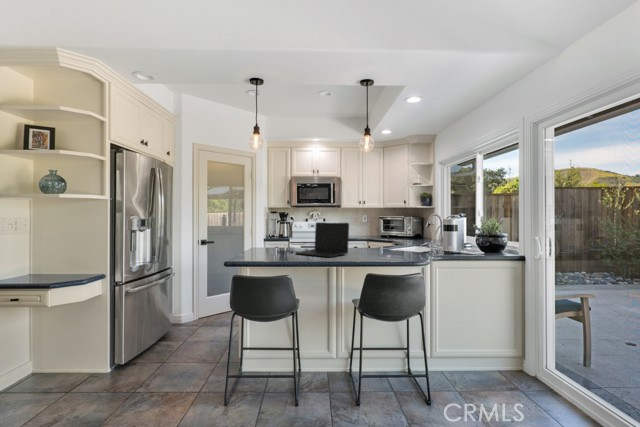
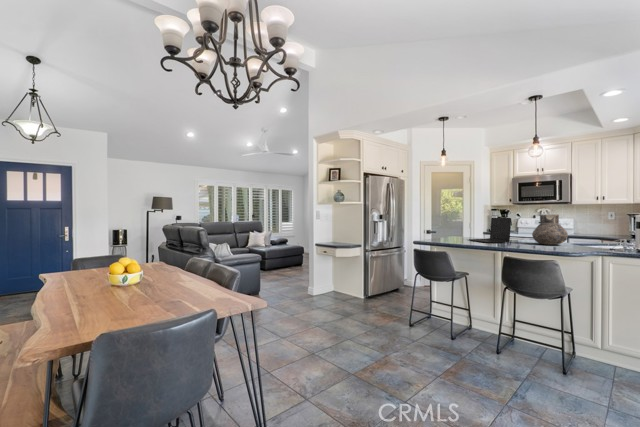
vase: none [366,218,401,253] -> present [532,214,568,245]

